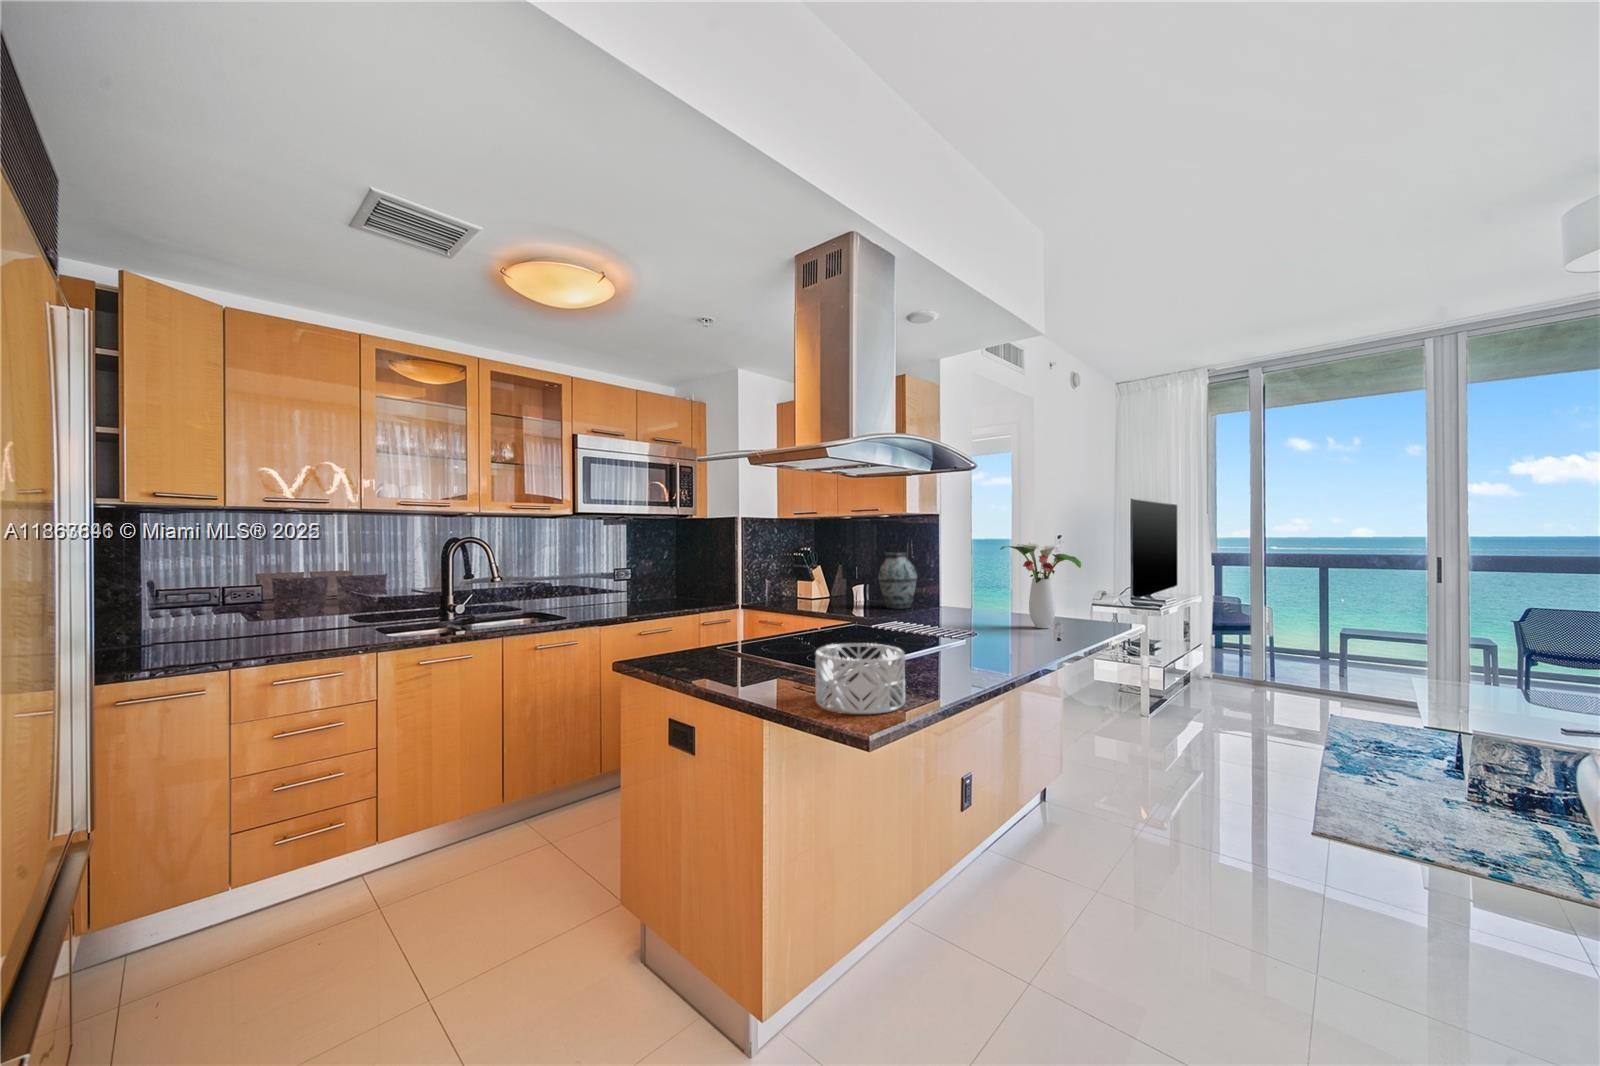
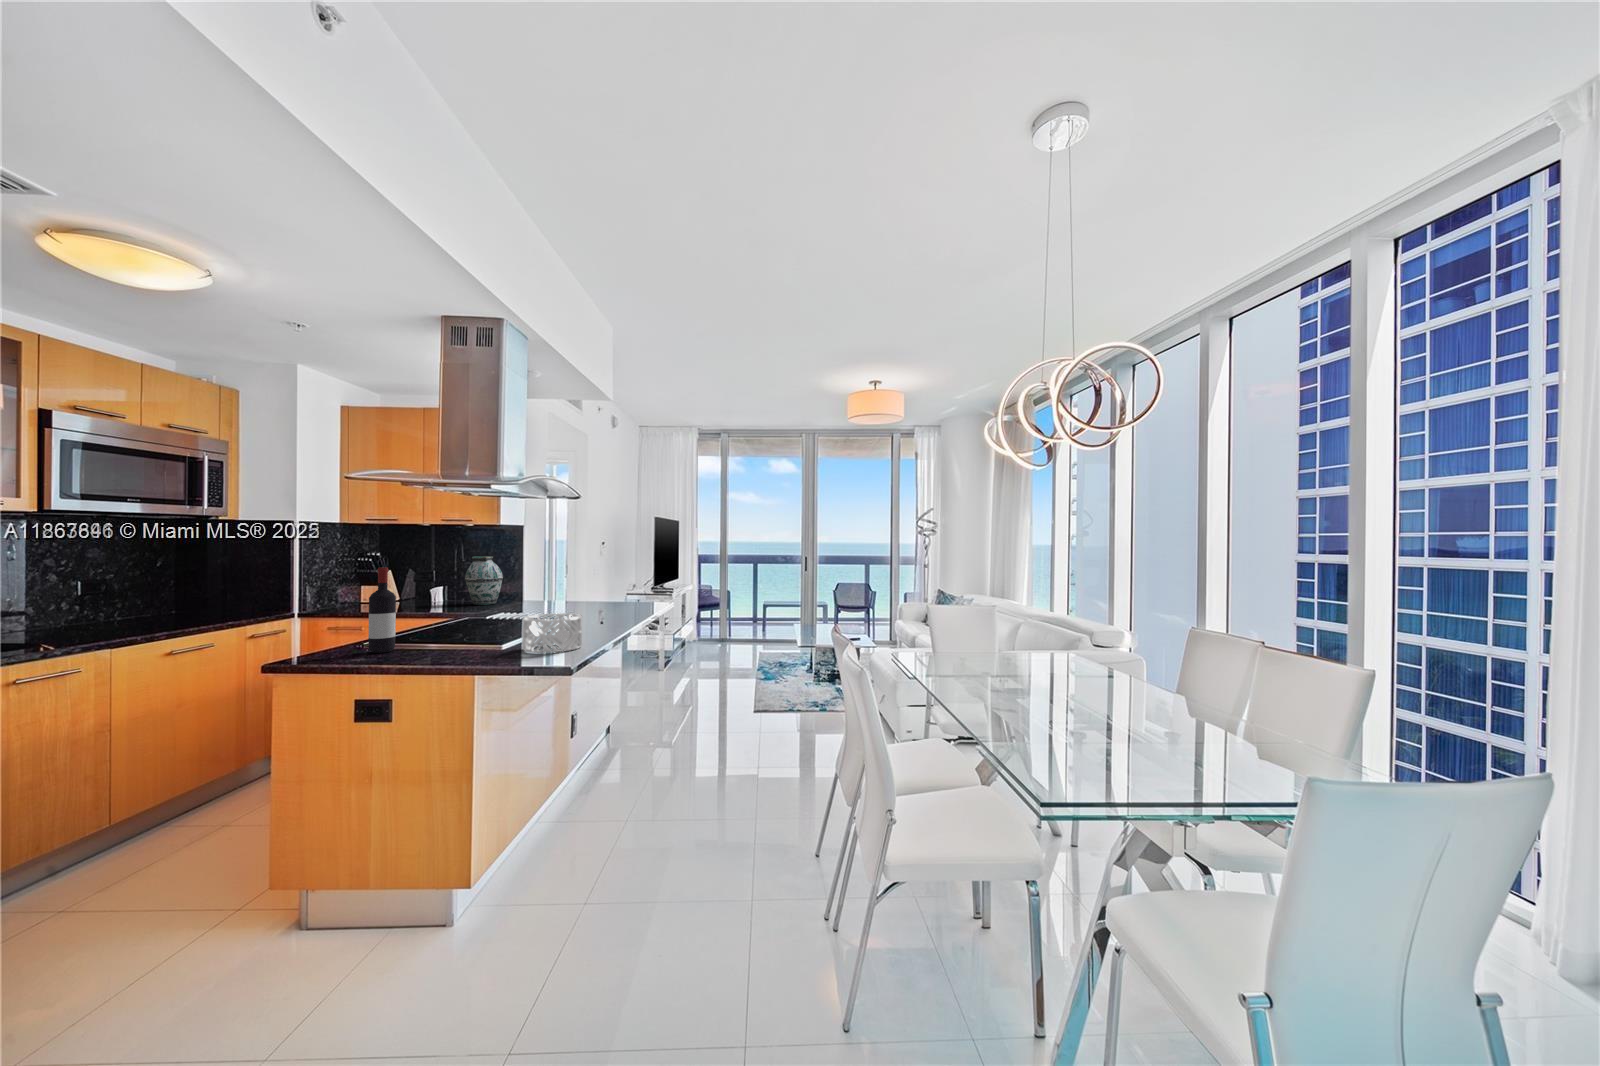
flower arrangement: present [1000,542,1081,628] -> none [590,548,644,607]
wine bottle: none [684,565,711,669] -> present [368,568,396,653]

